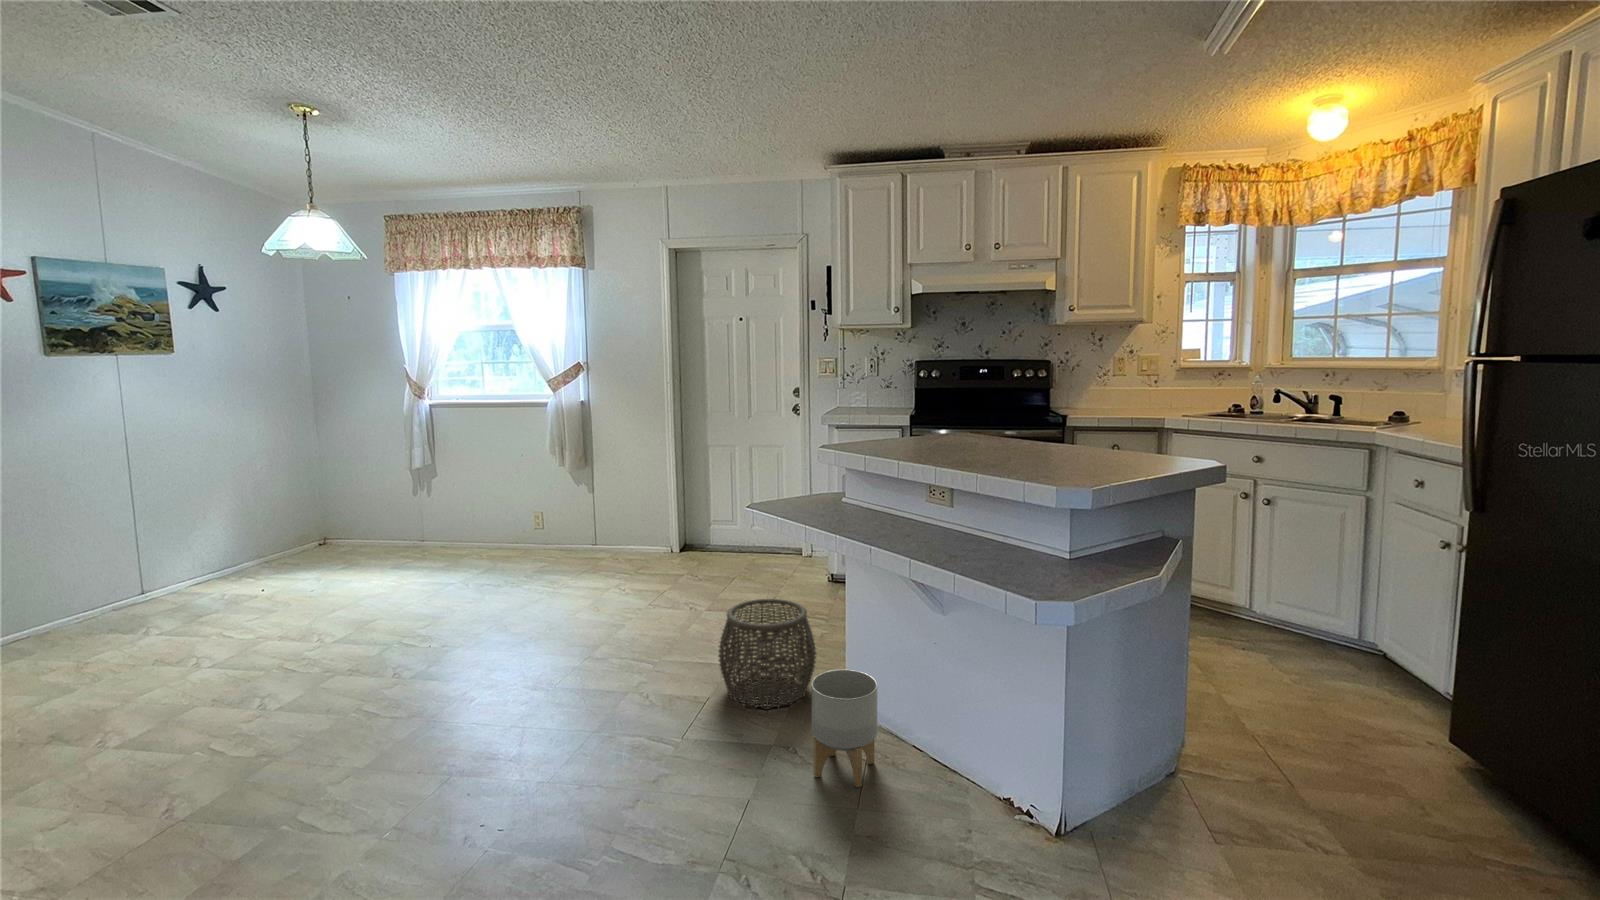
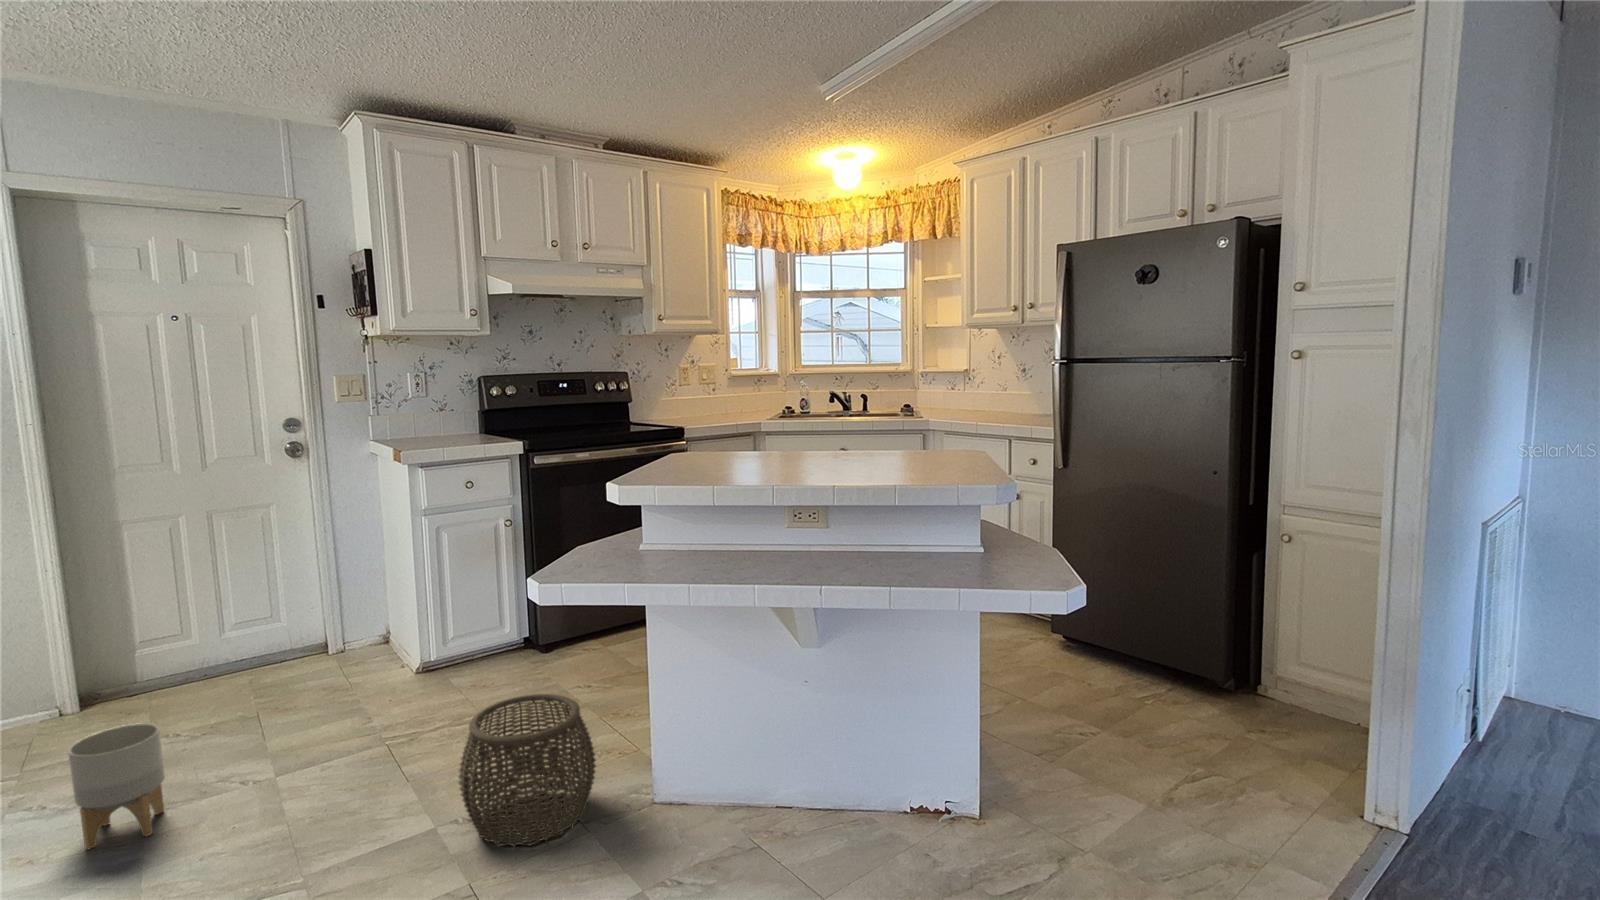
planter: present [812,670,878,787] -> present [68,723,165,849]

